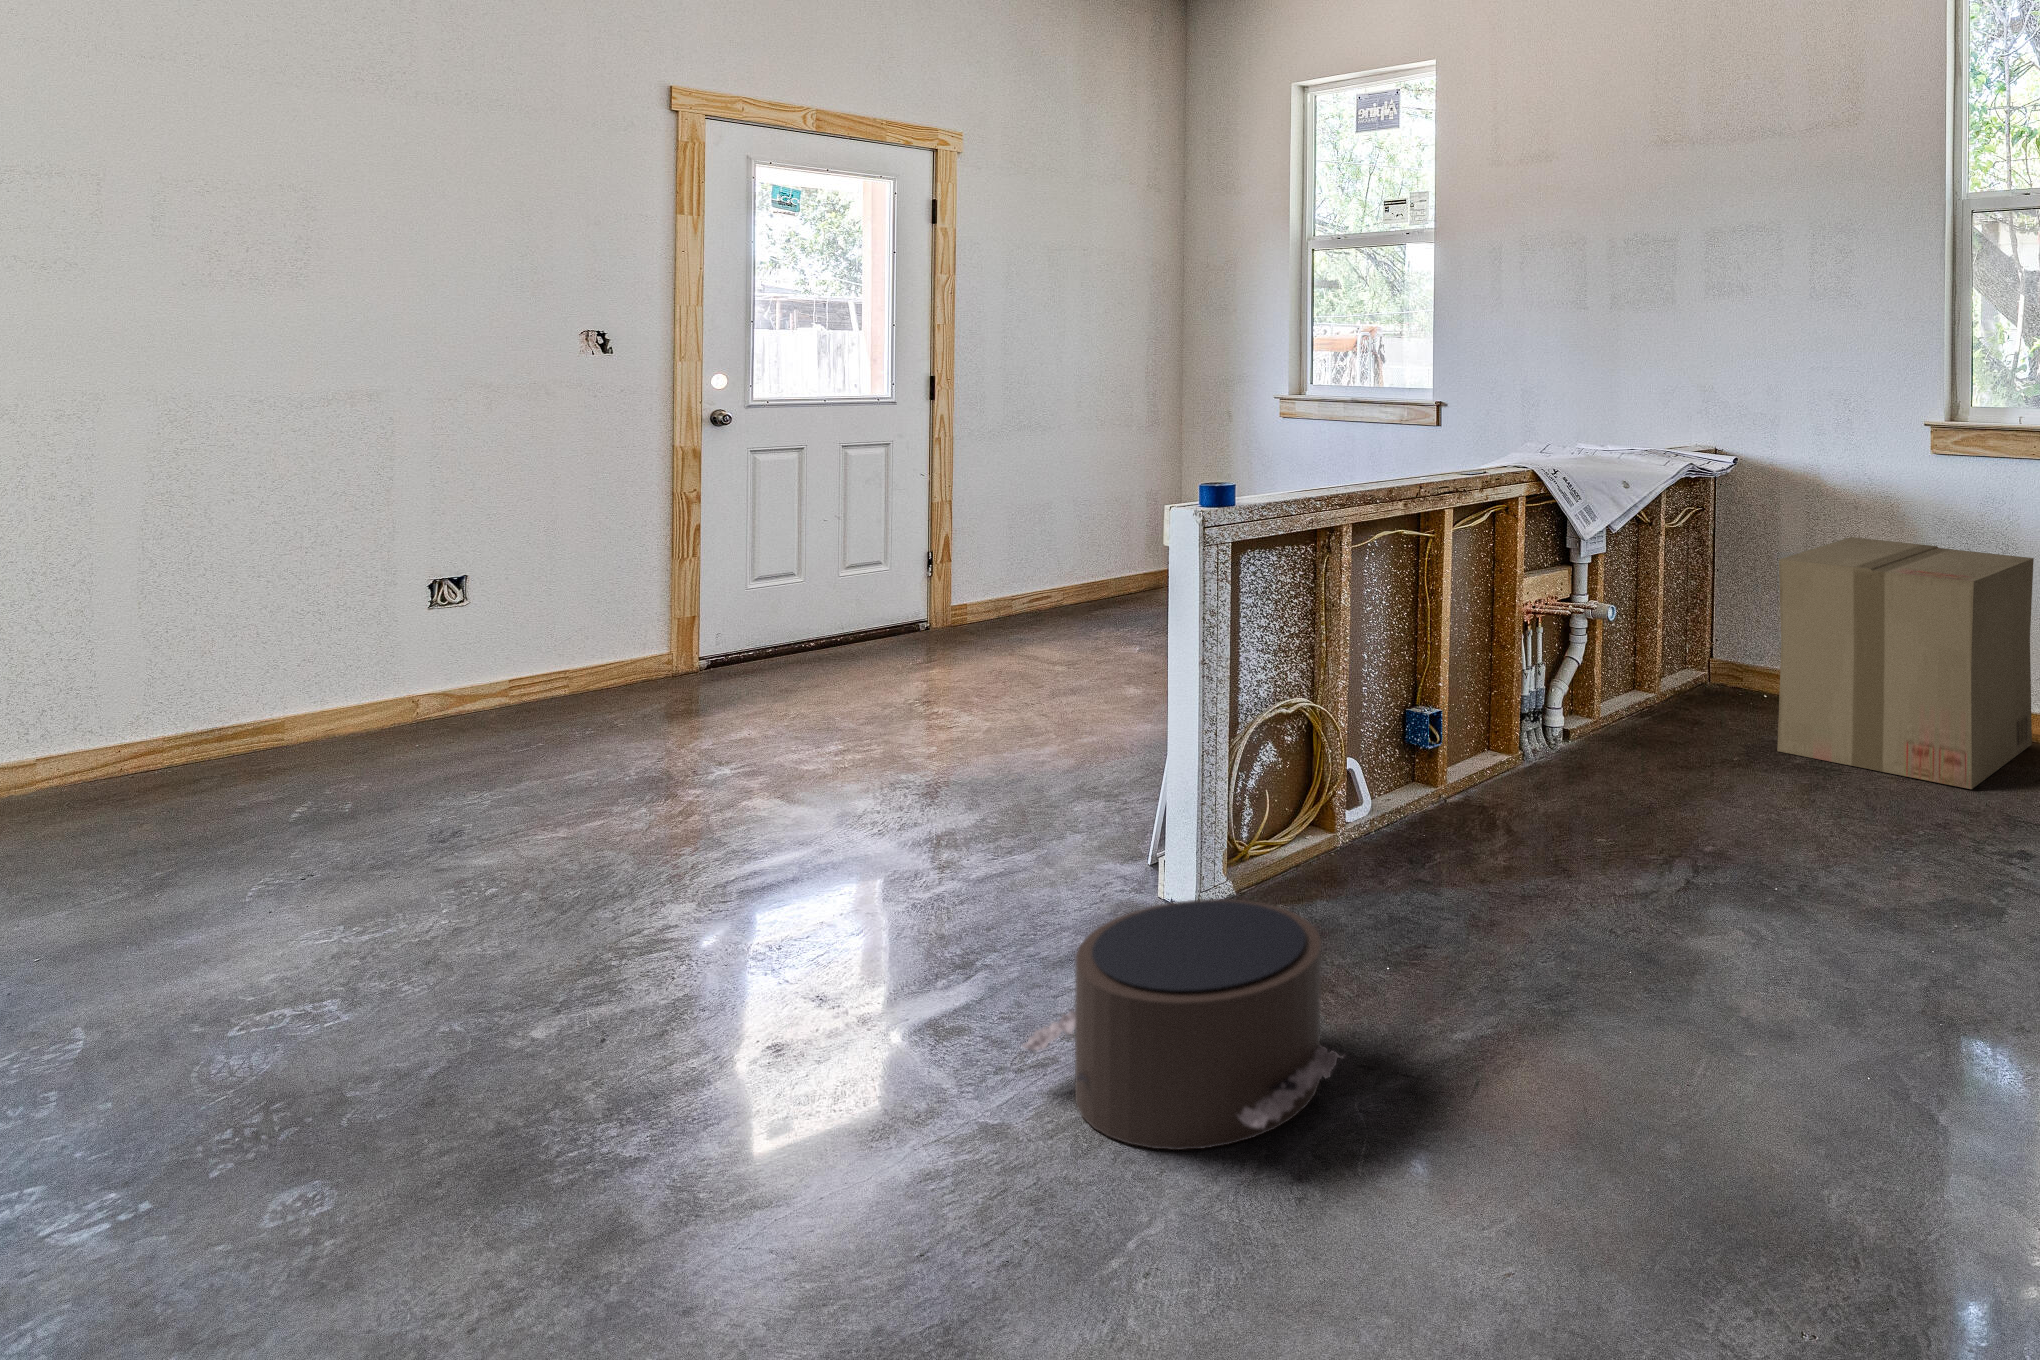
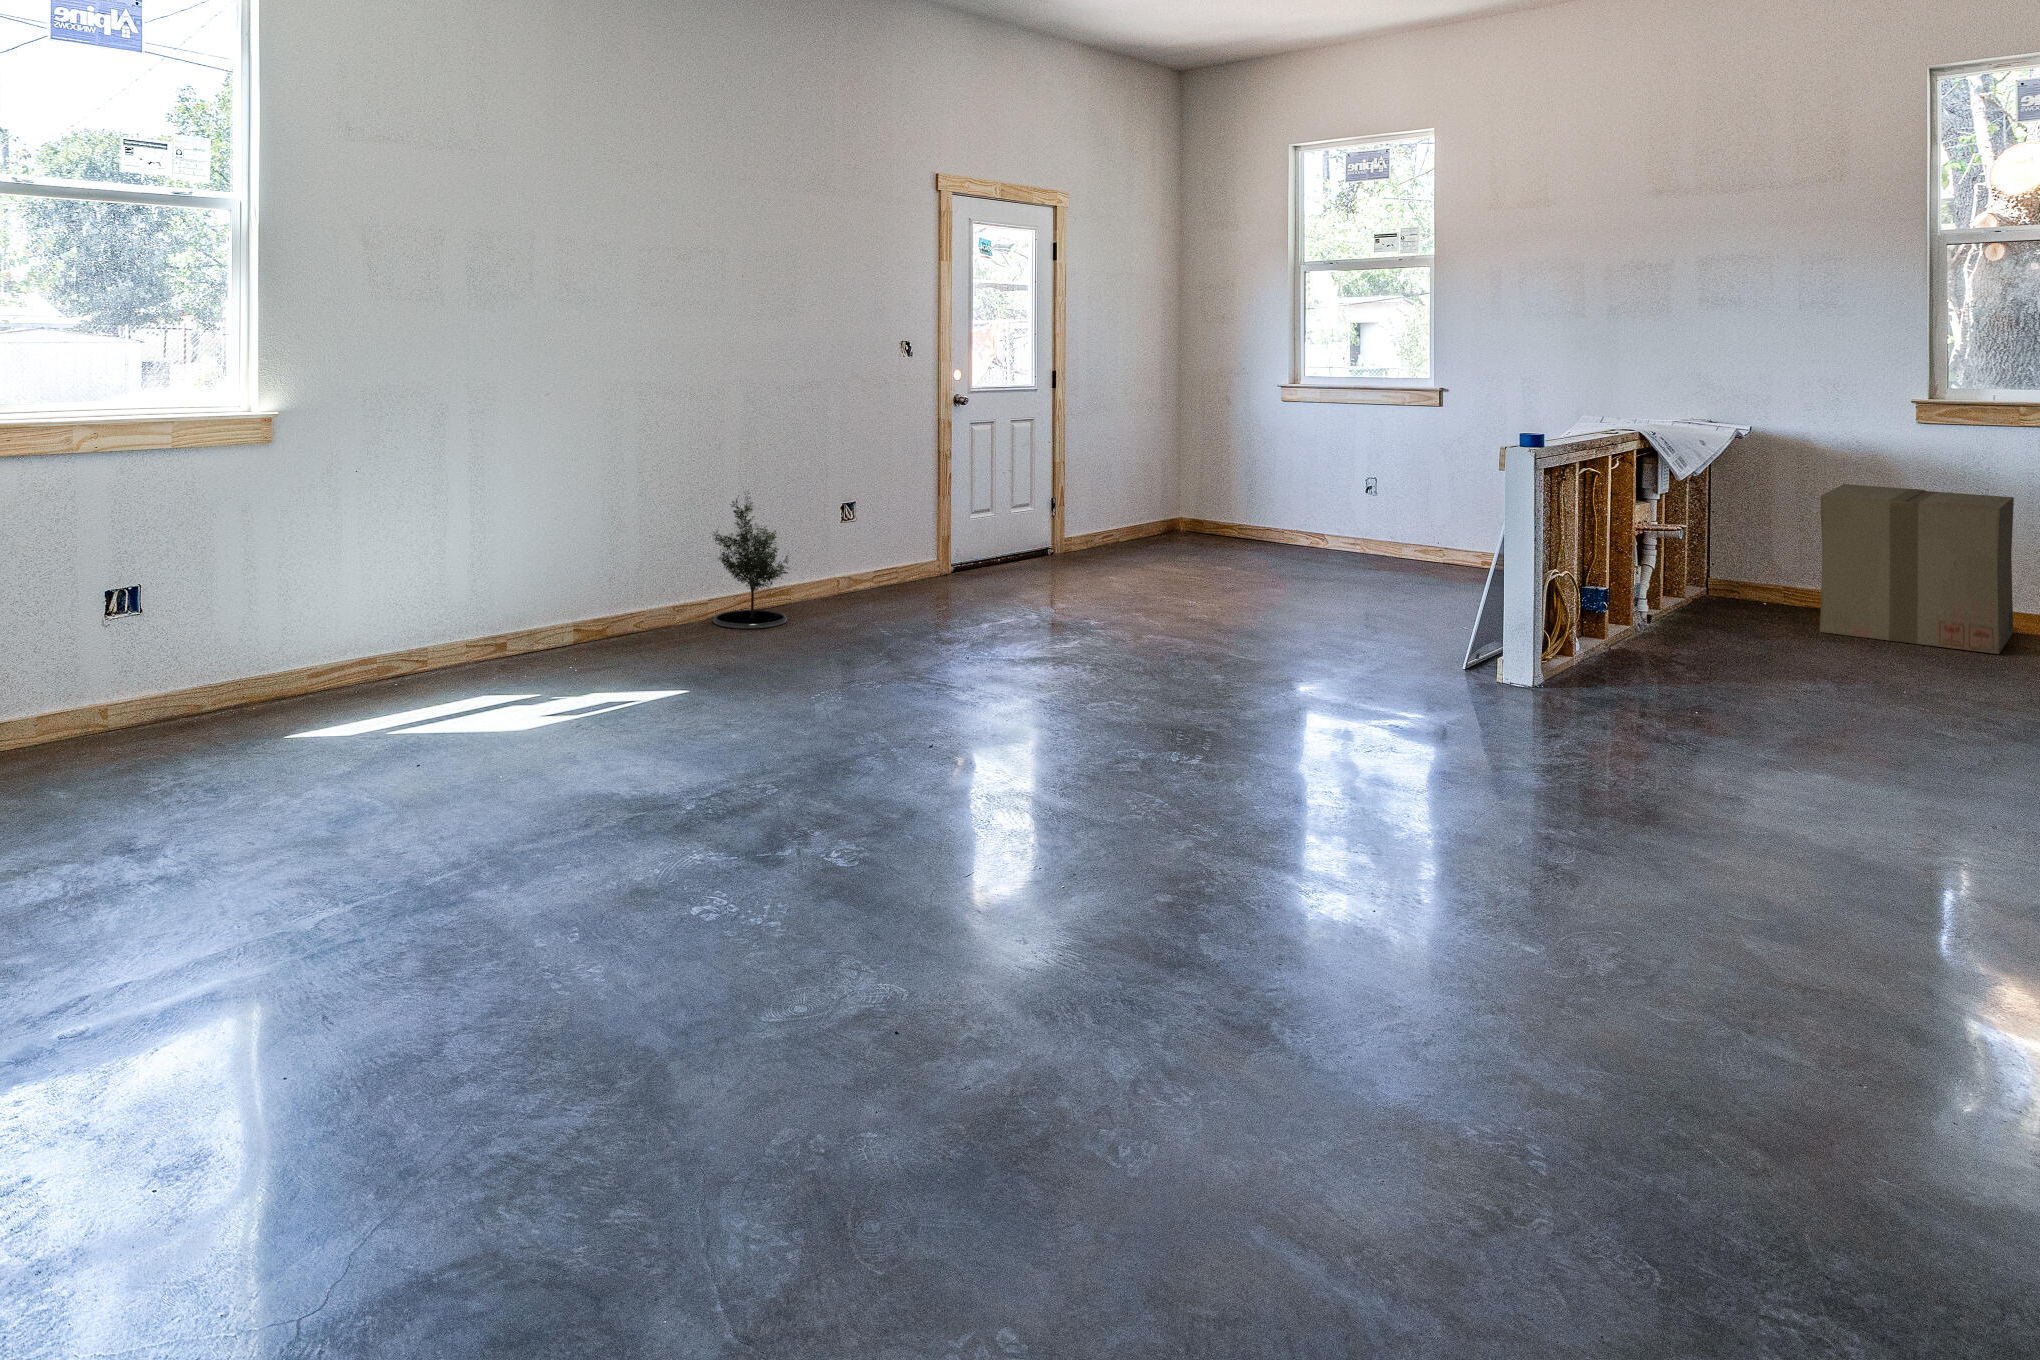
potted tree: none [67,568,242,797] -> present [713,493,789,629]
pouf: present [1021,899,1344,1150] -> none [1584,667,1790,781]

